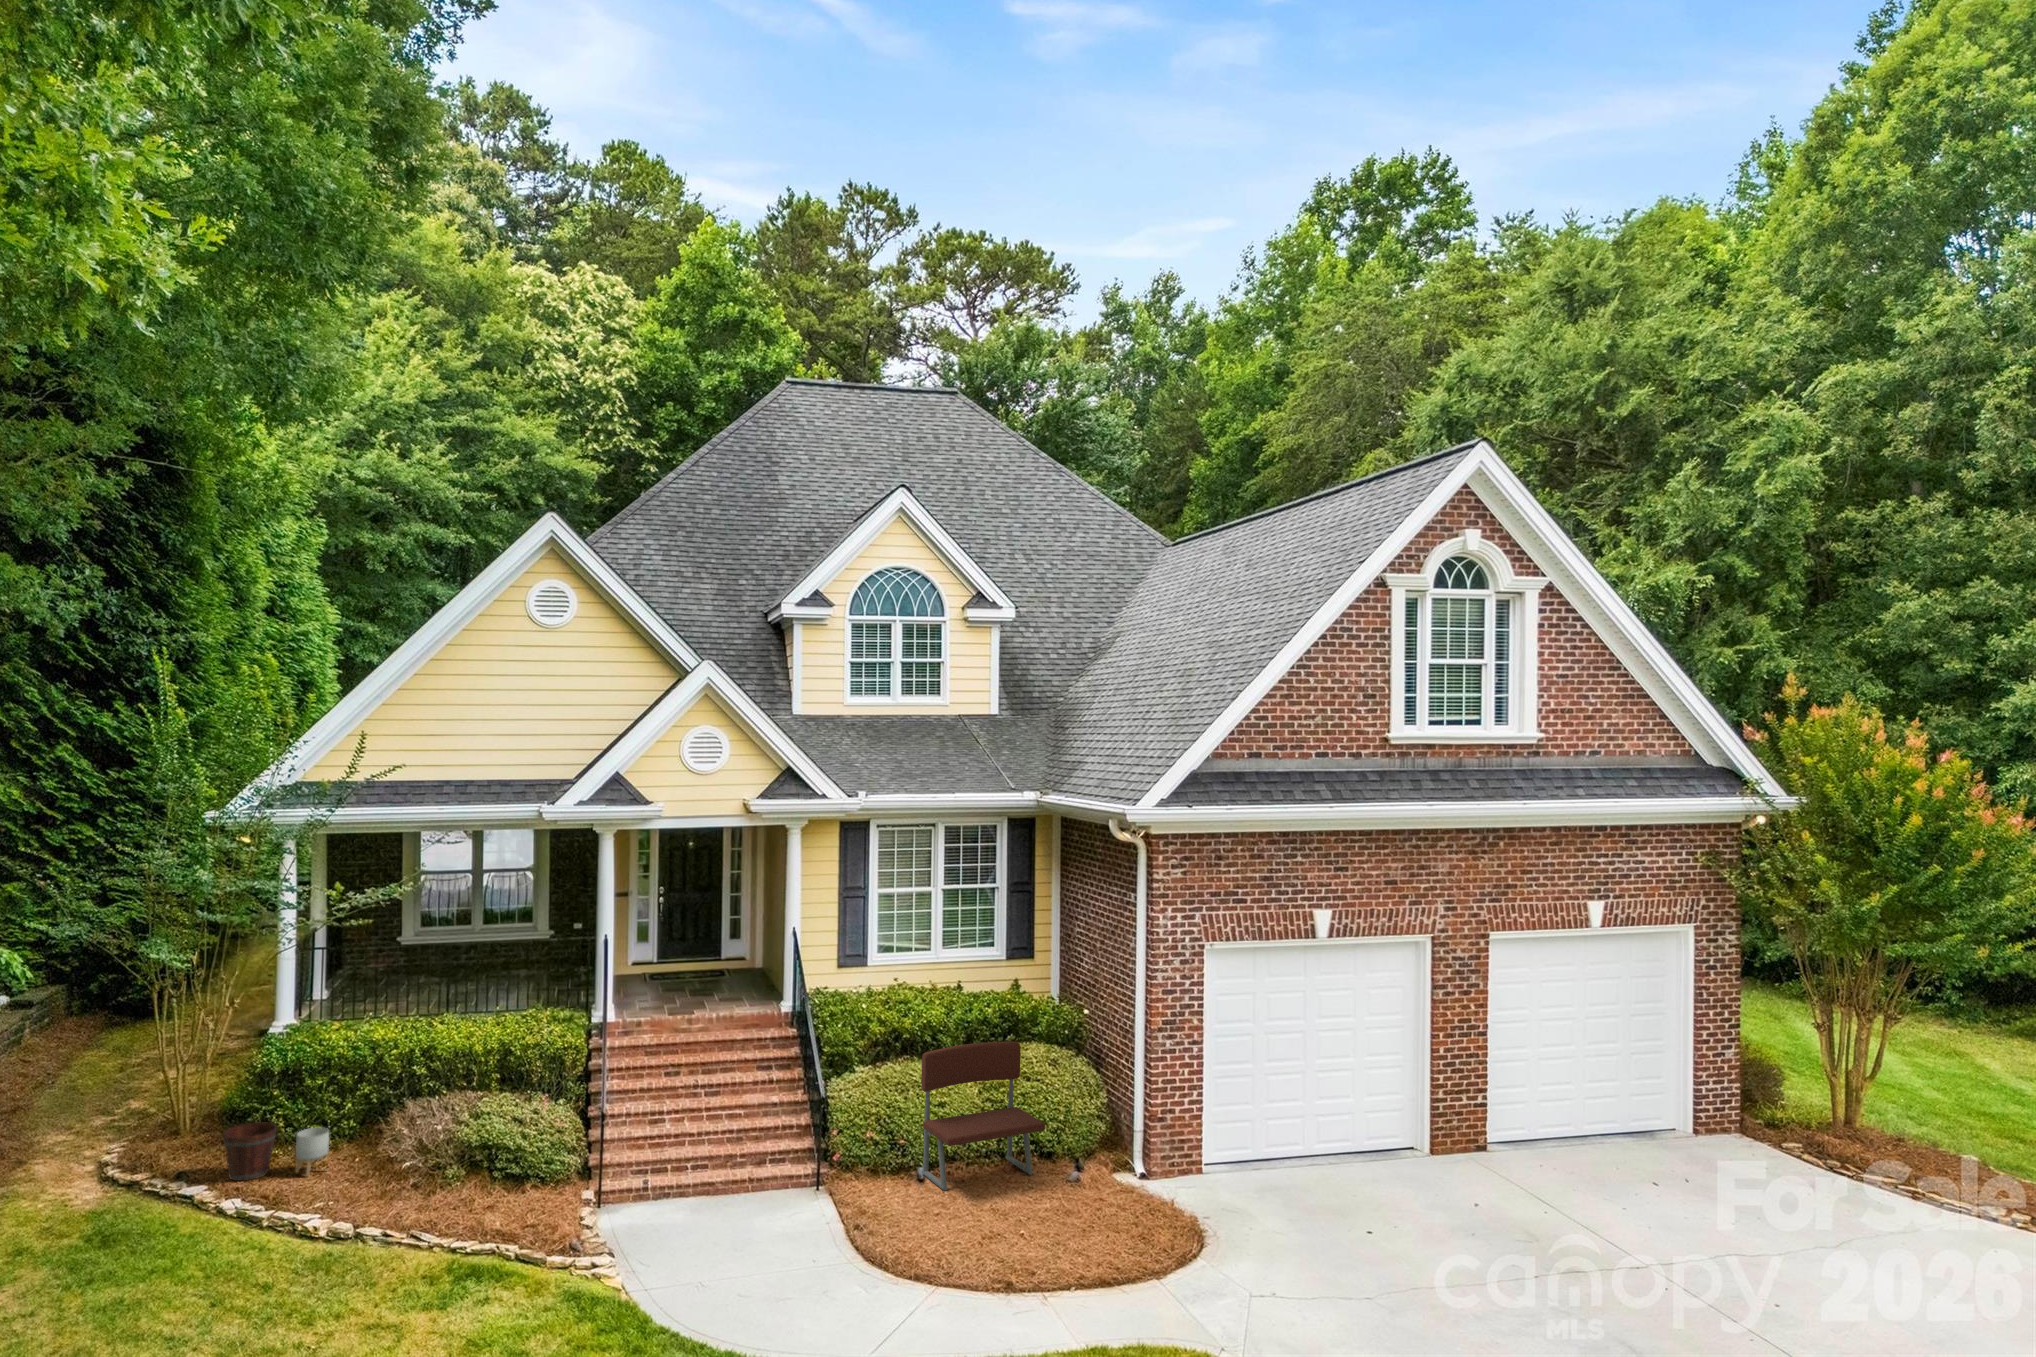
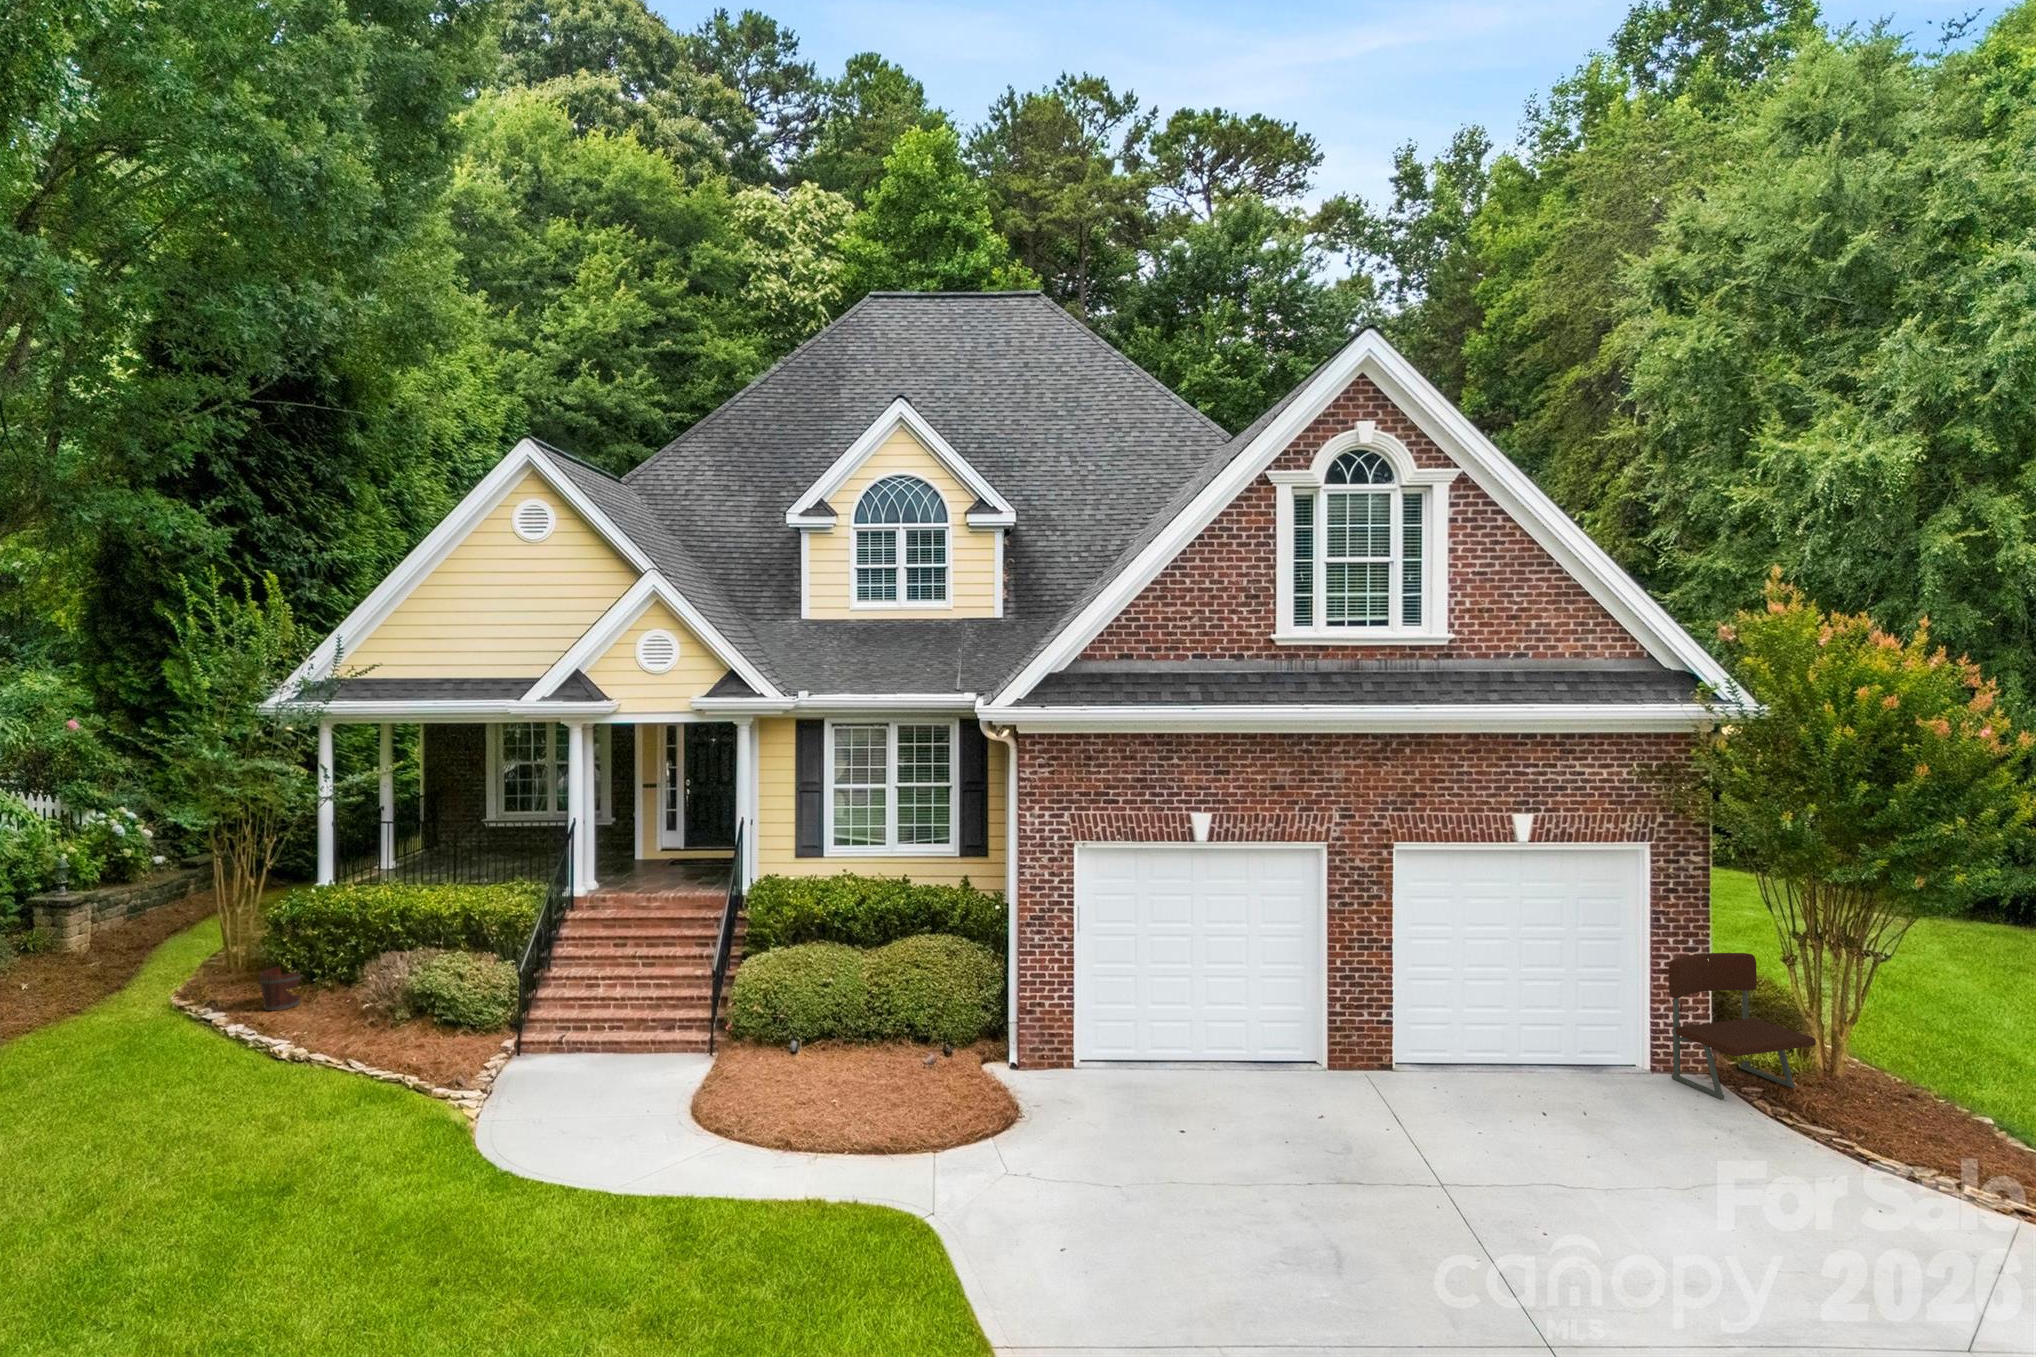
bench: present [921,1041,1045,1191] -> present [1669,953,1816,1100]
planter: present [295,1128,329,1177] -> none [313,972,343,1012]

